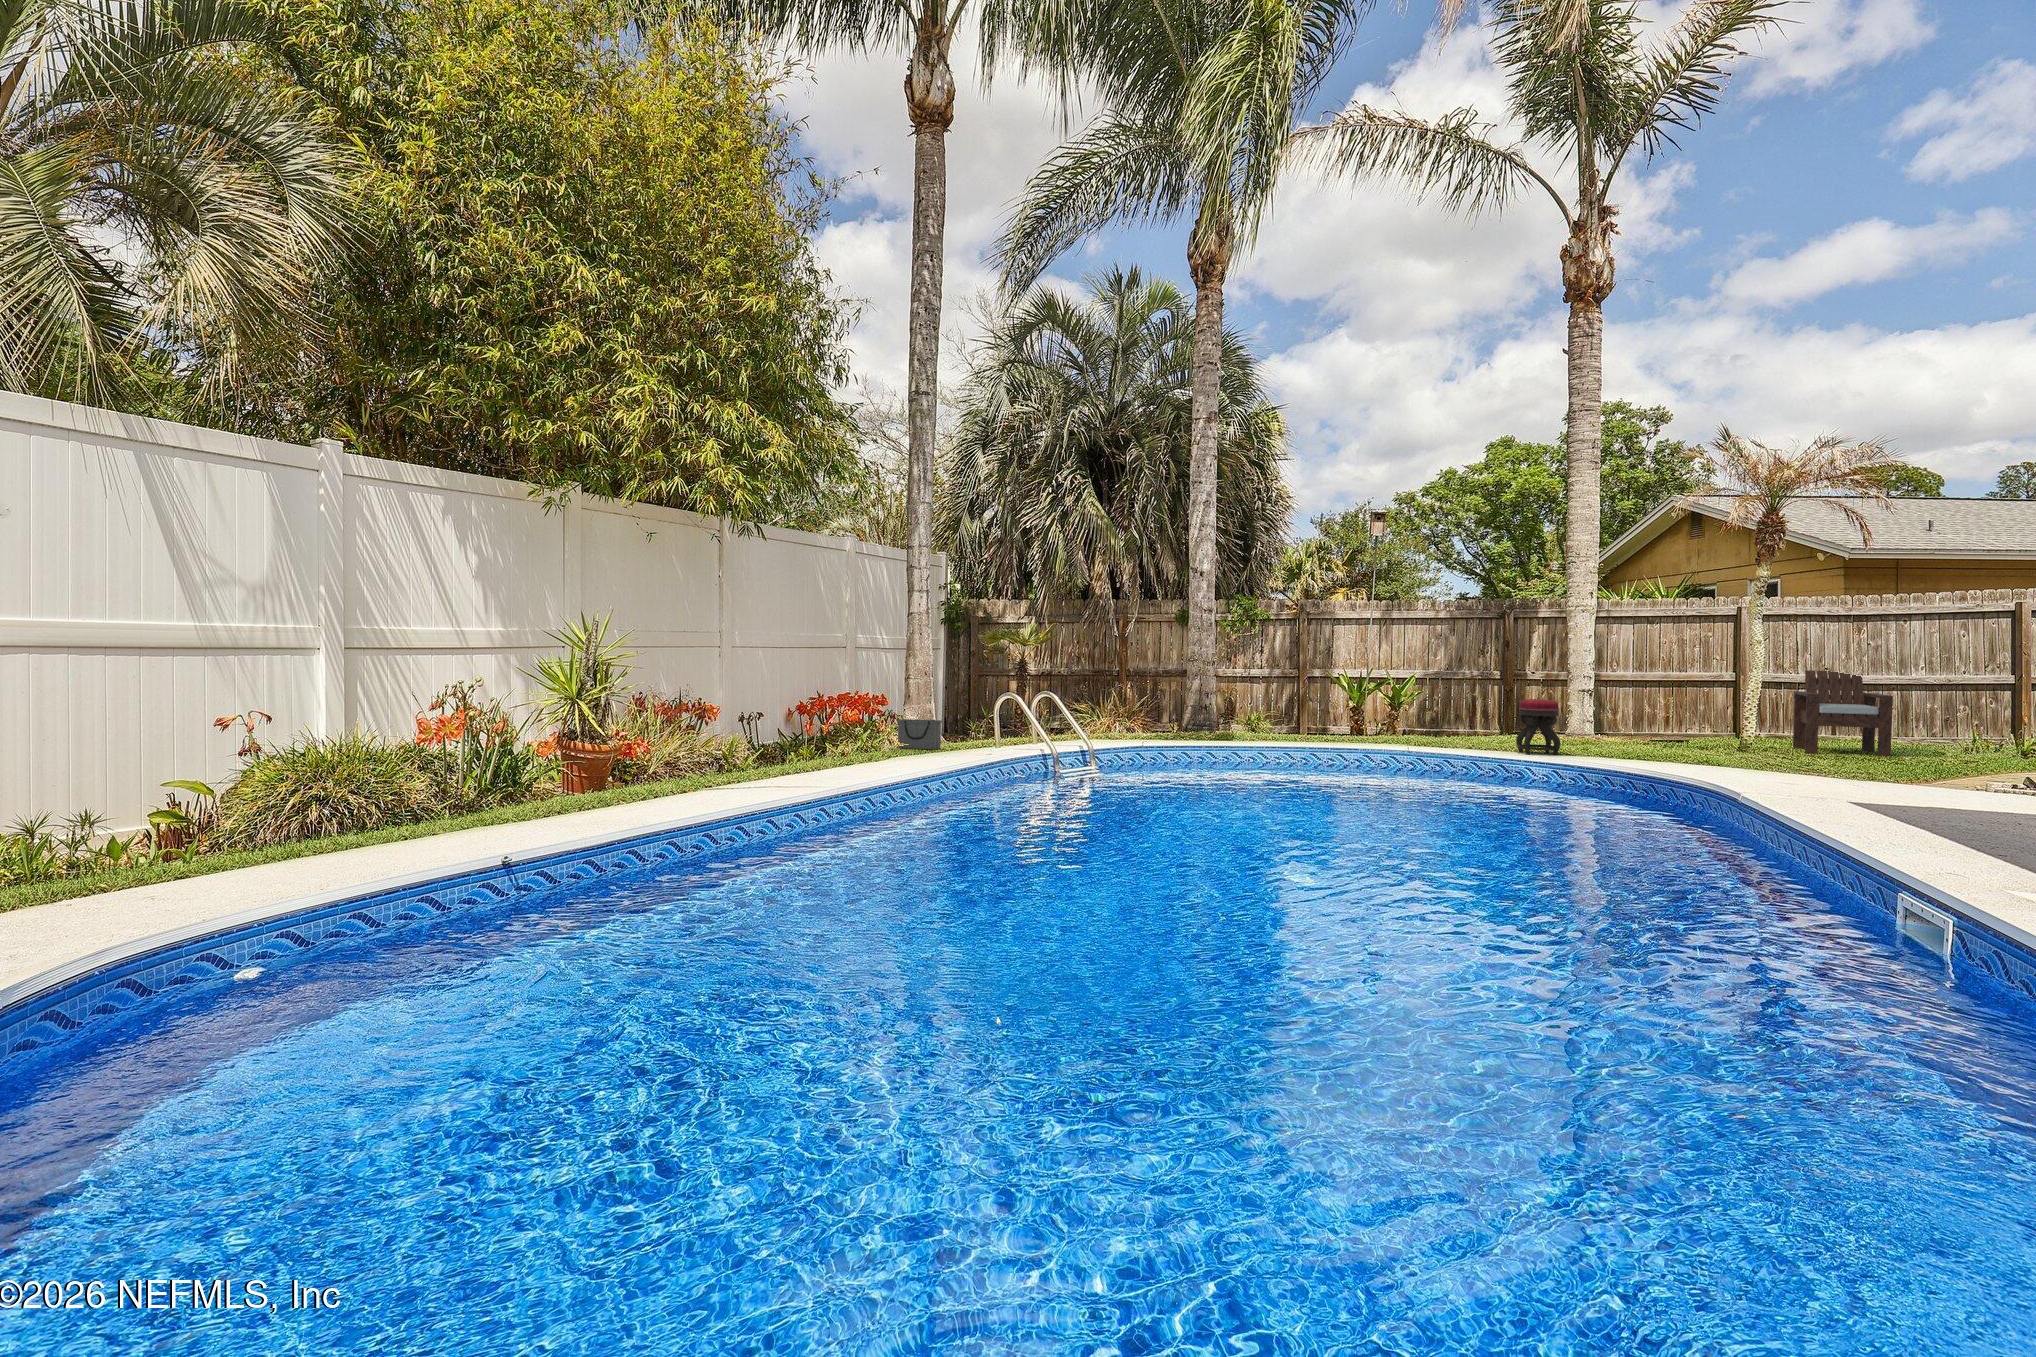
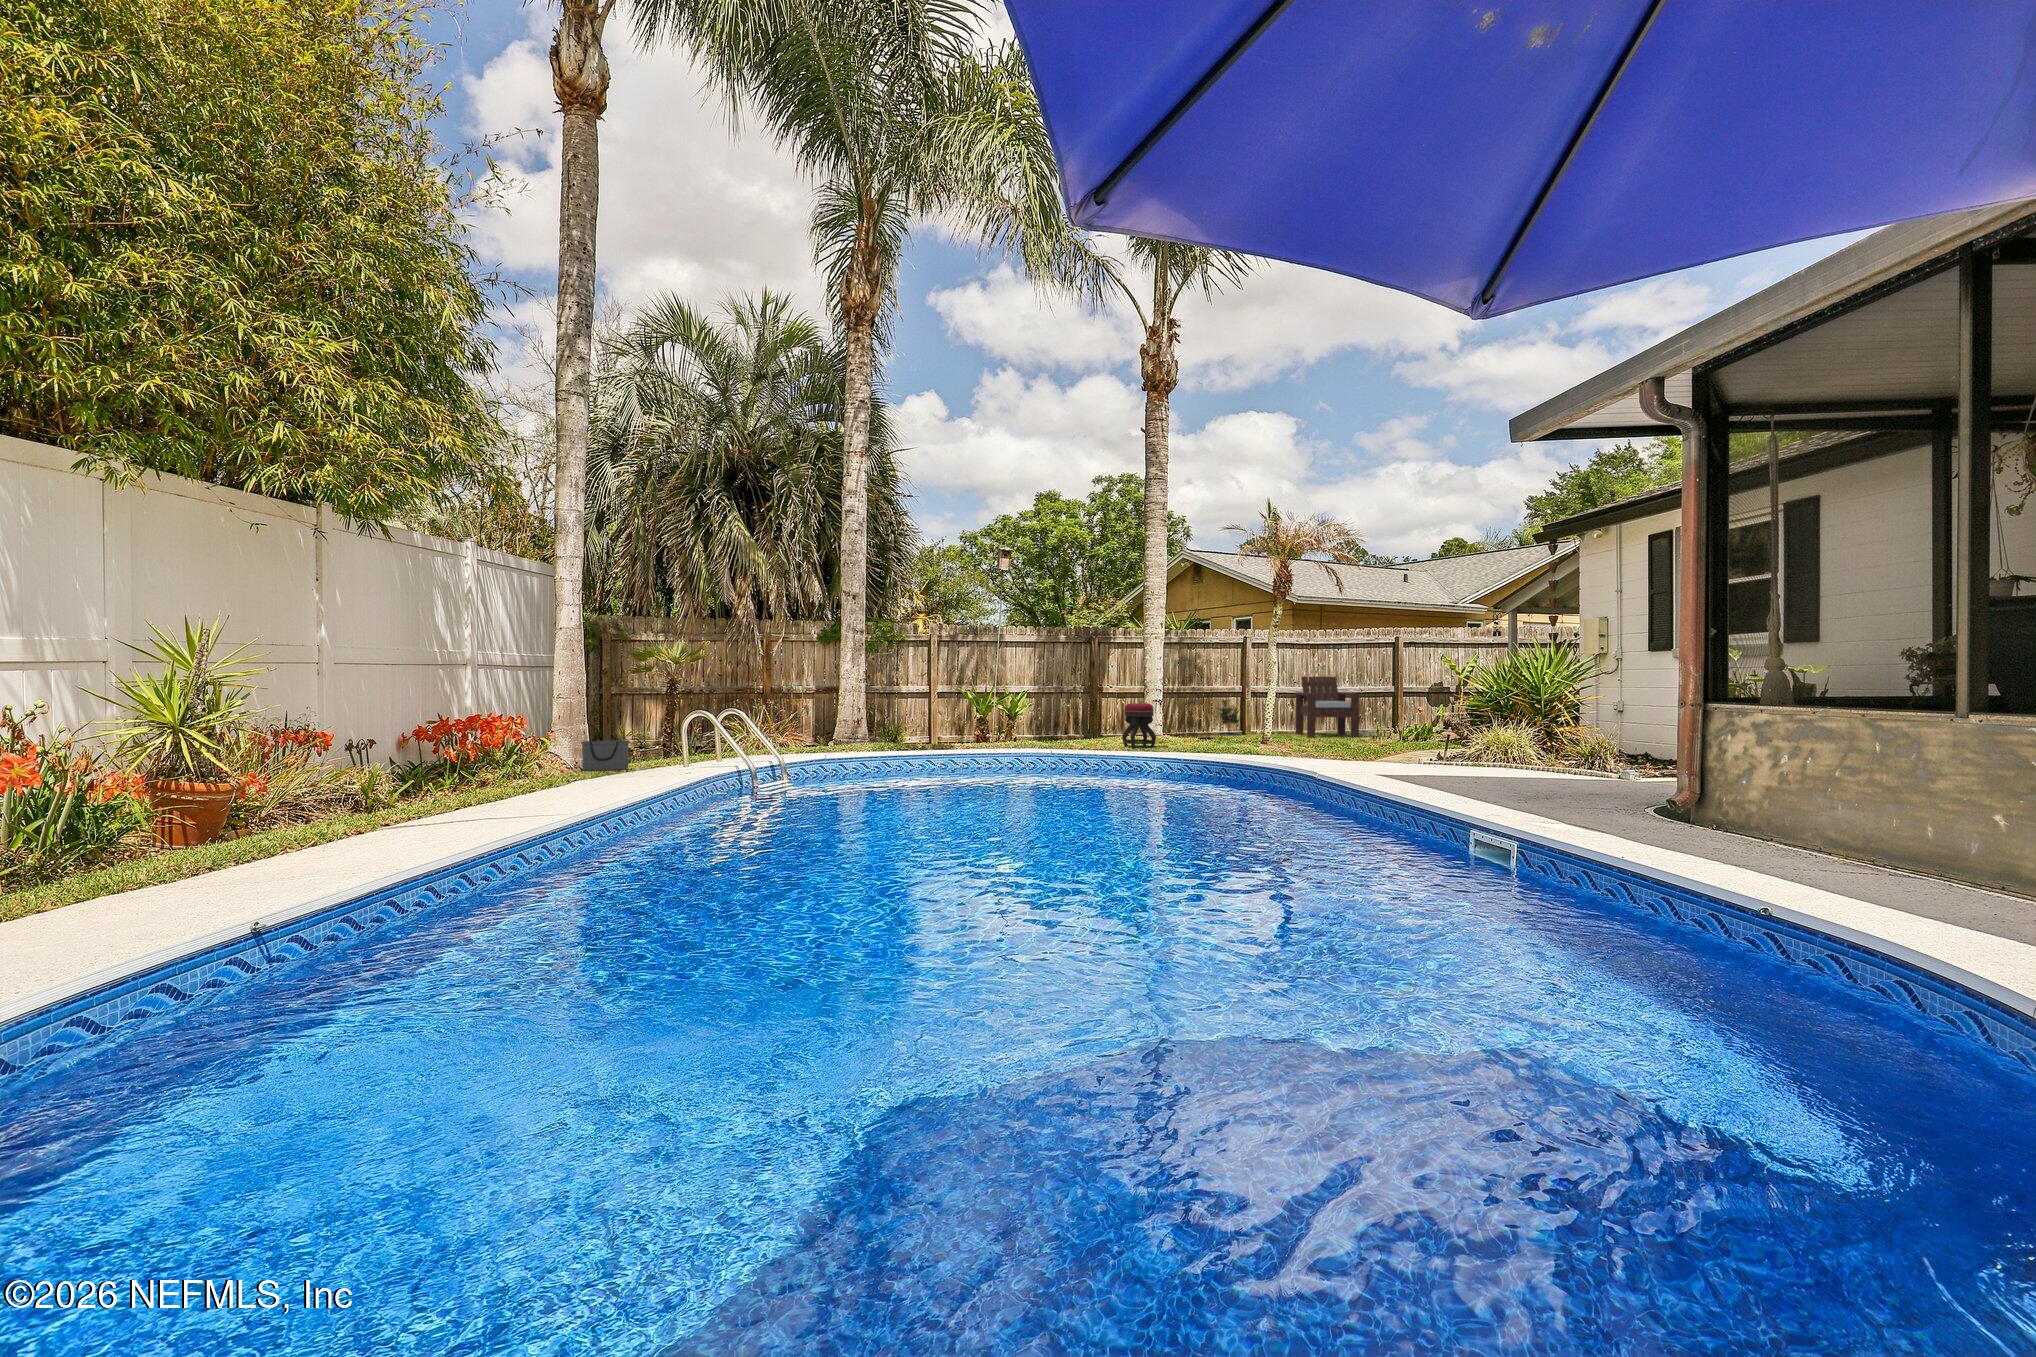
potted tree: none [1671,692,1708,746] -> present [1217,697,1240,736]

